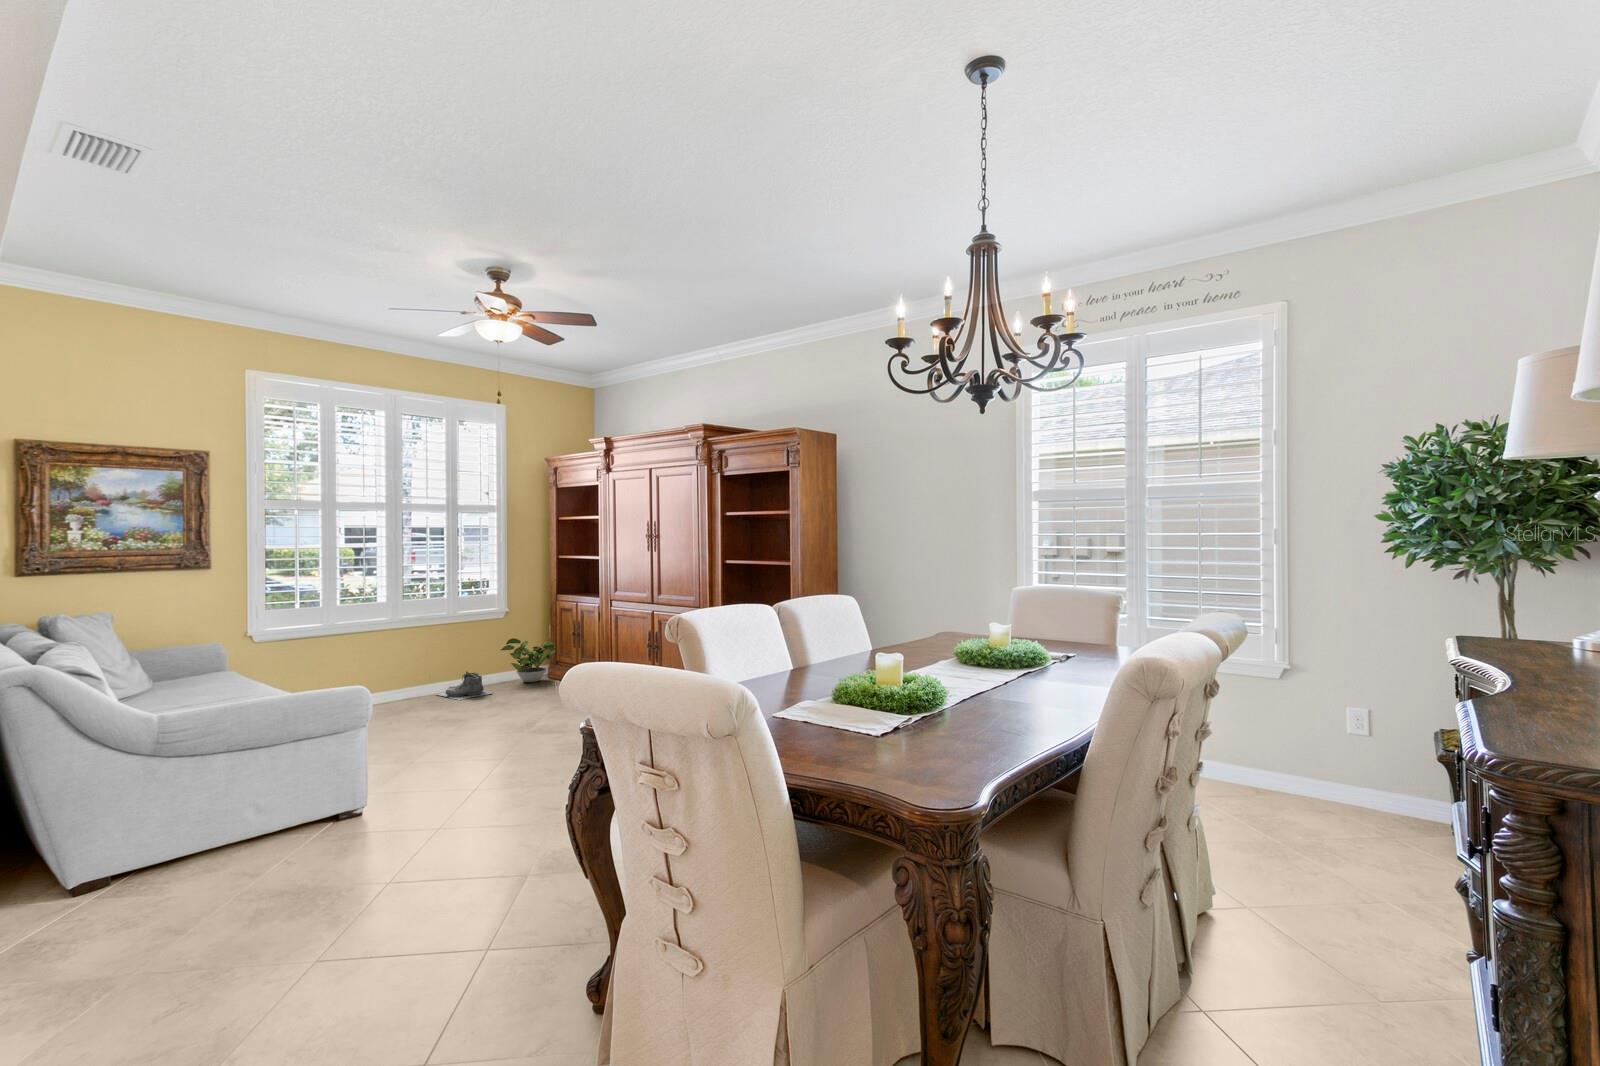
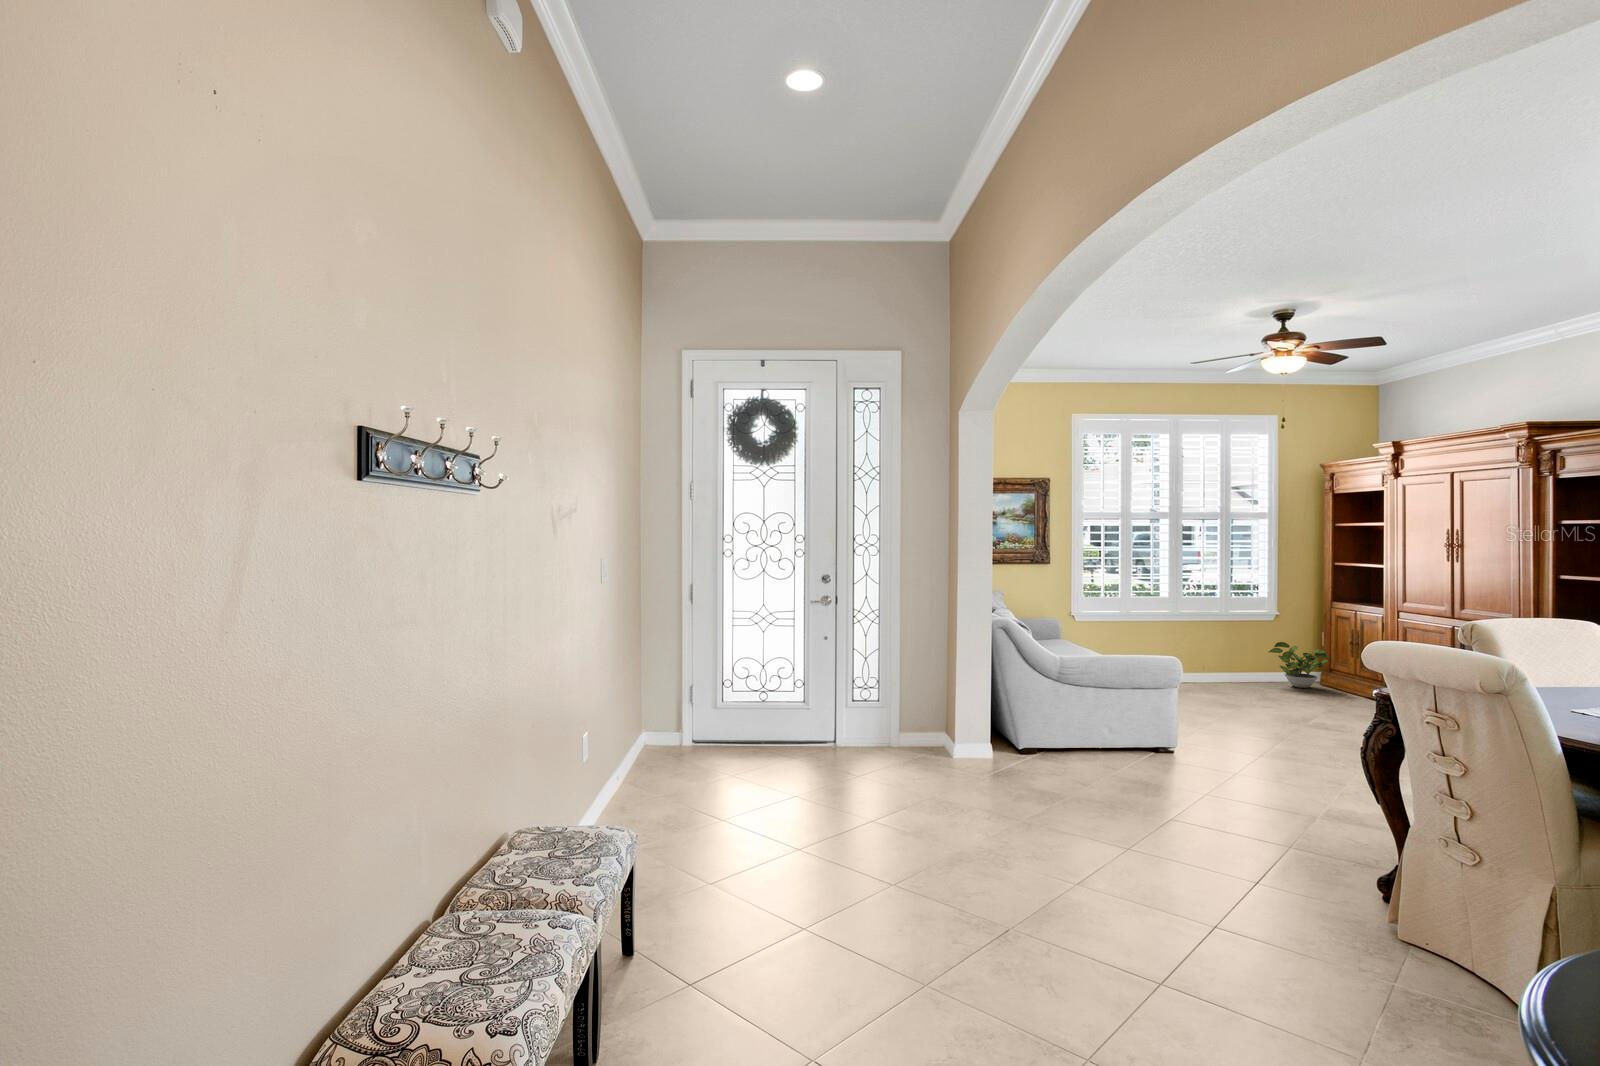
boots: present [436,671,492,700] -> none [1207,666,1263,691]

